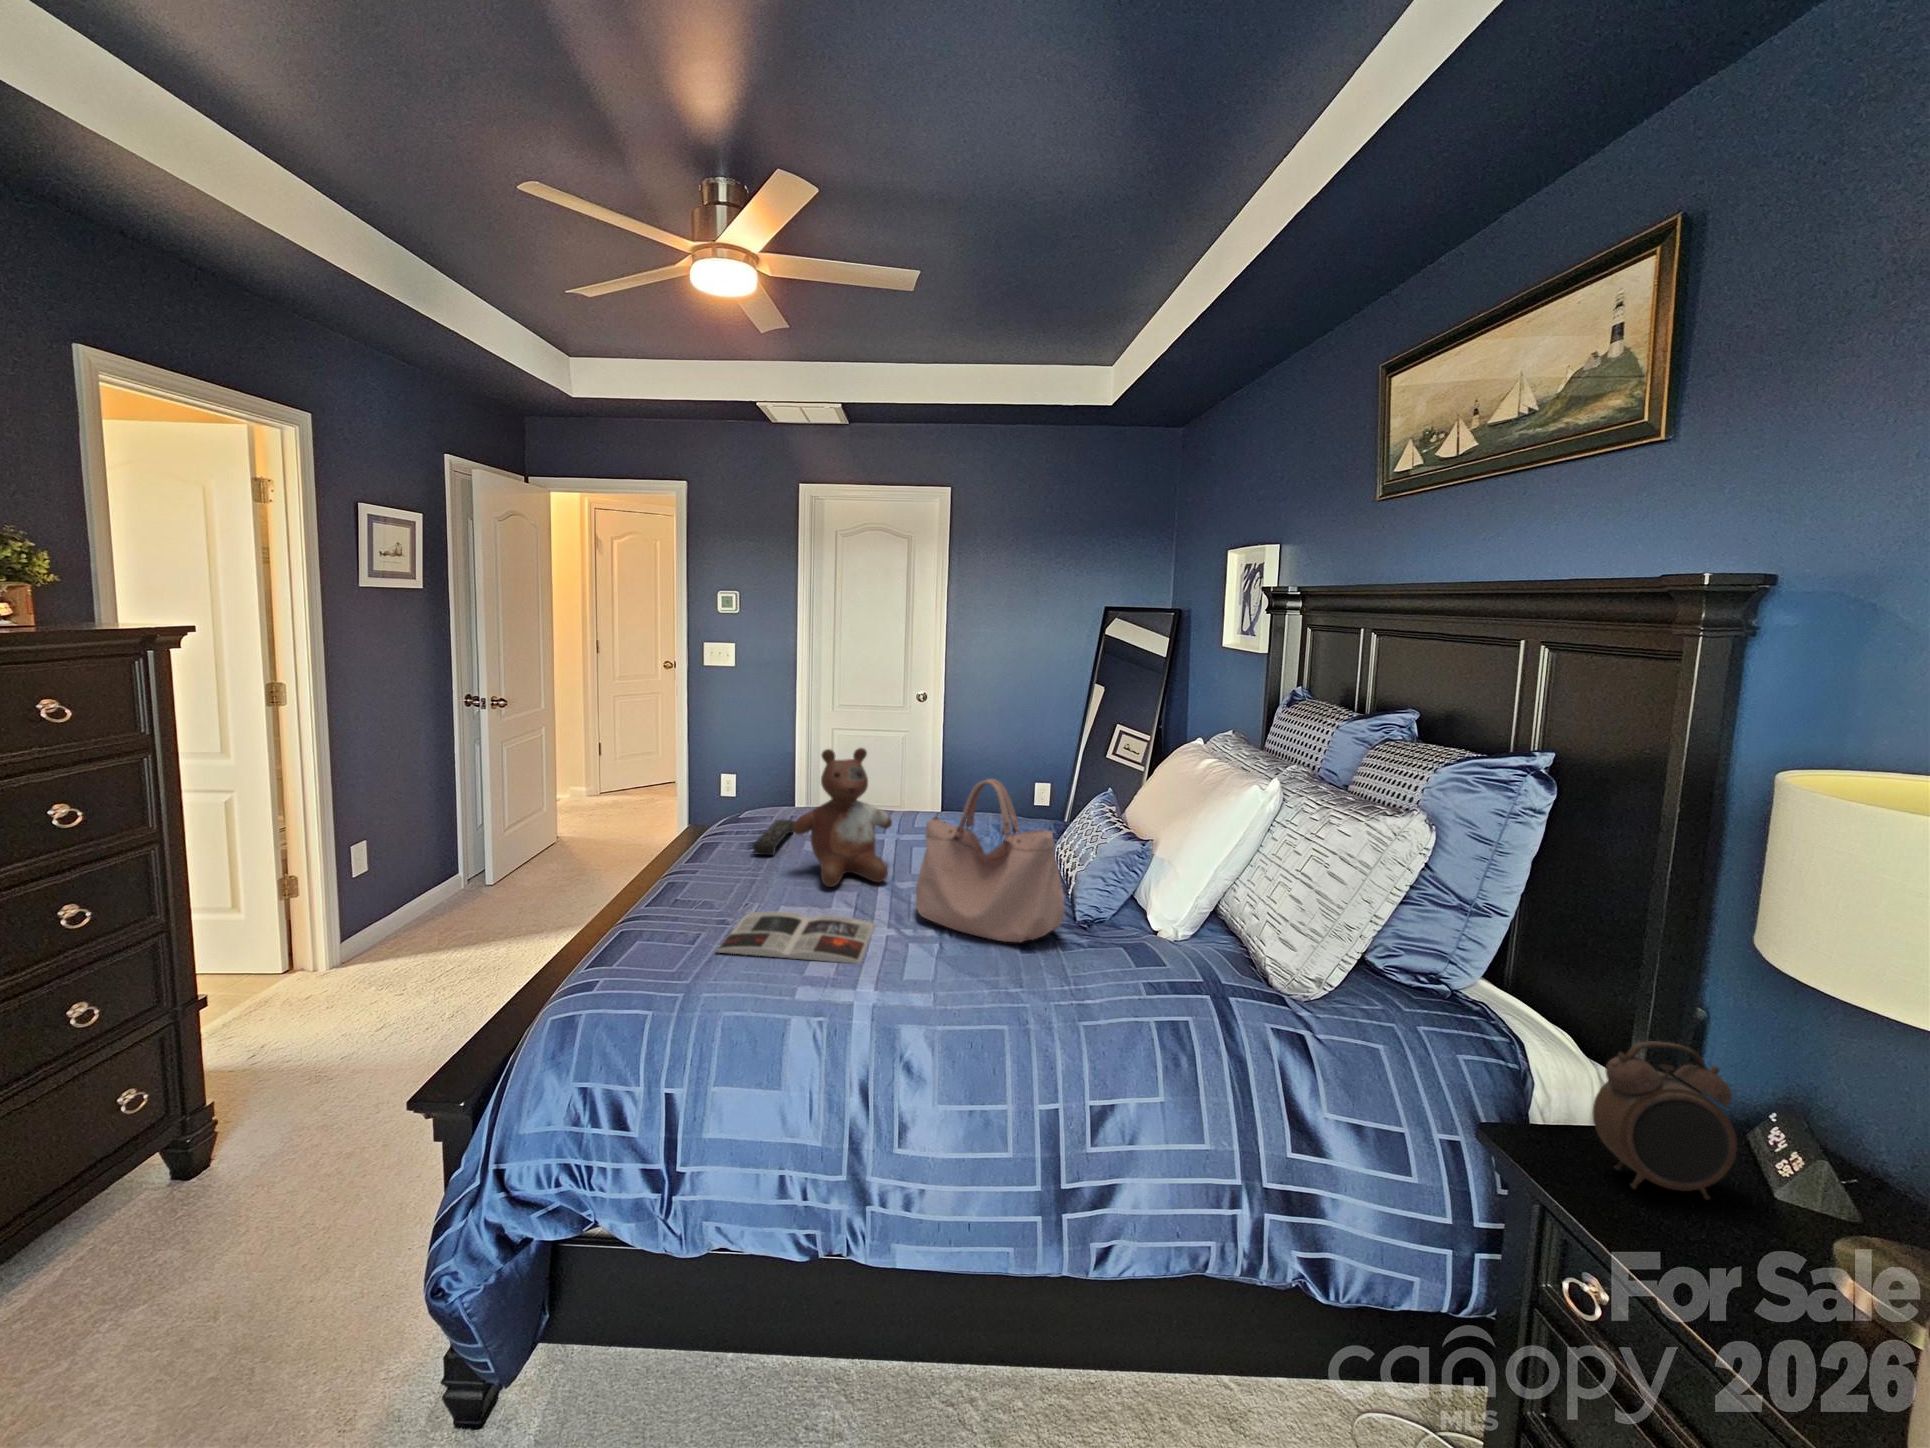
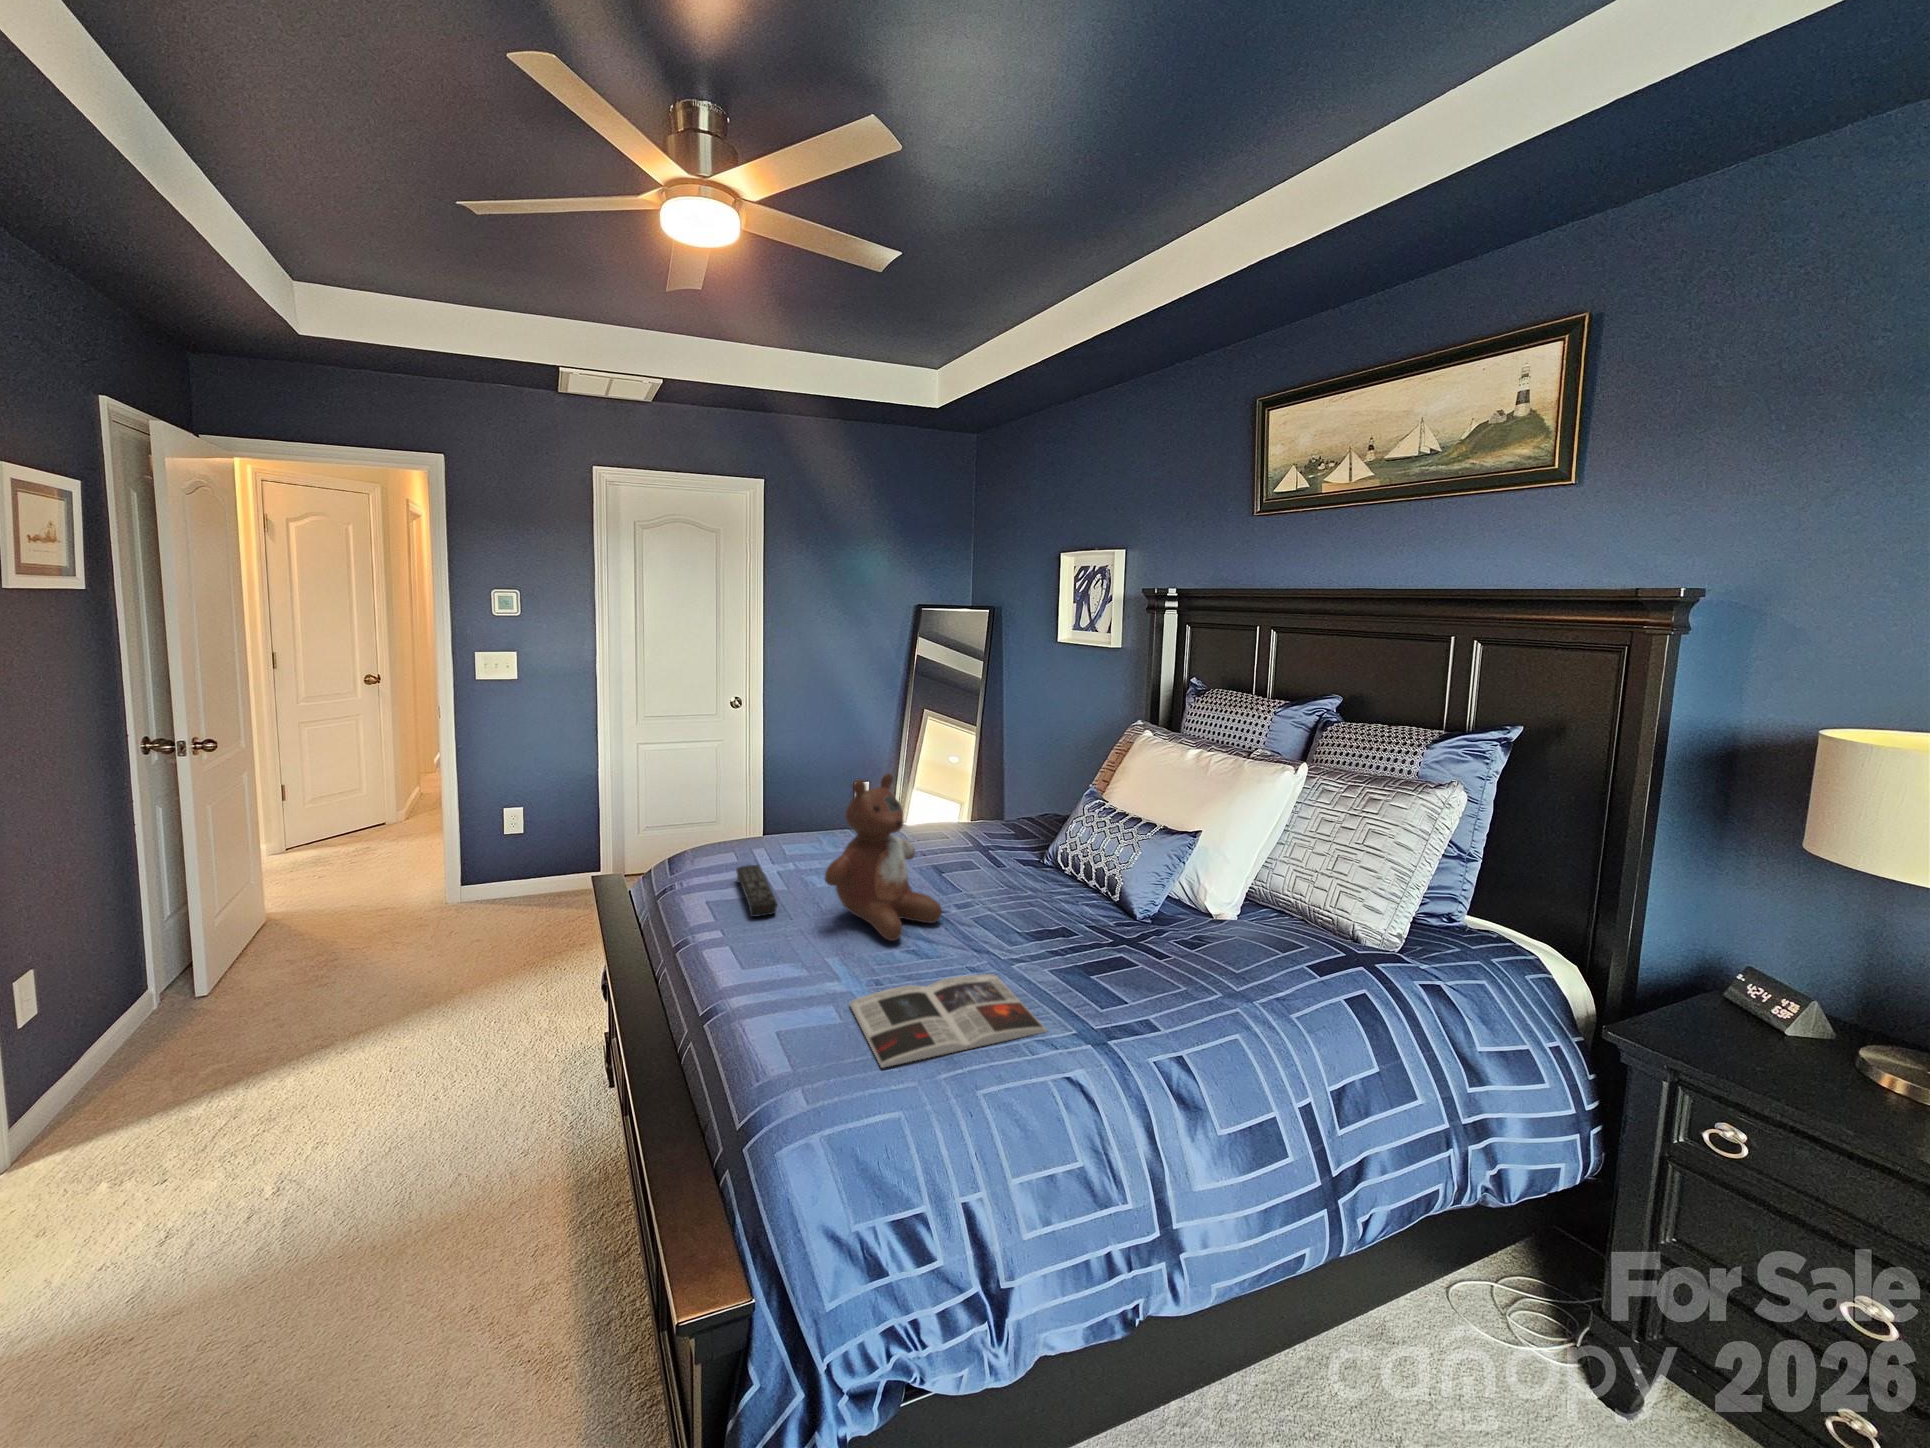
handbag: present [915,779,1065,942] -> none [1007,793,1183,963]
alarm clock: present [1592,1041,1737,1200] -> none [1695,937,1784,1055]

